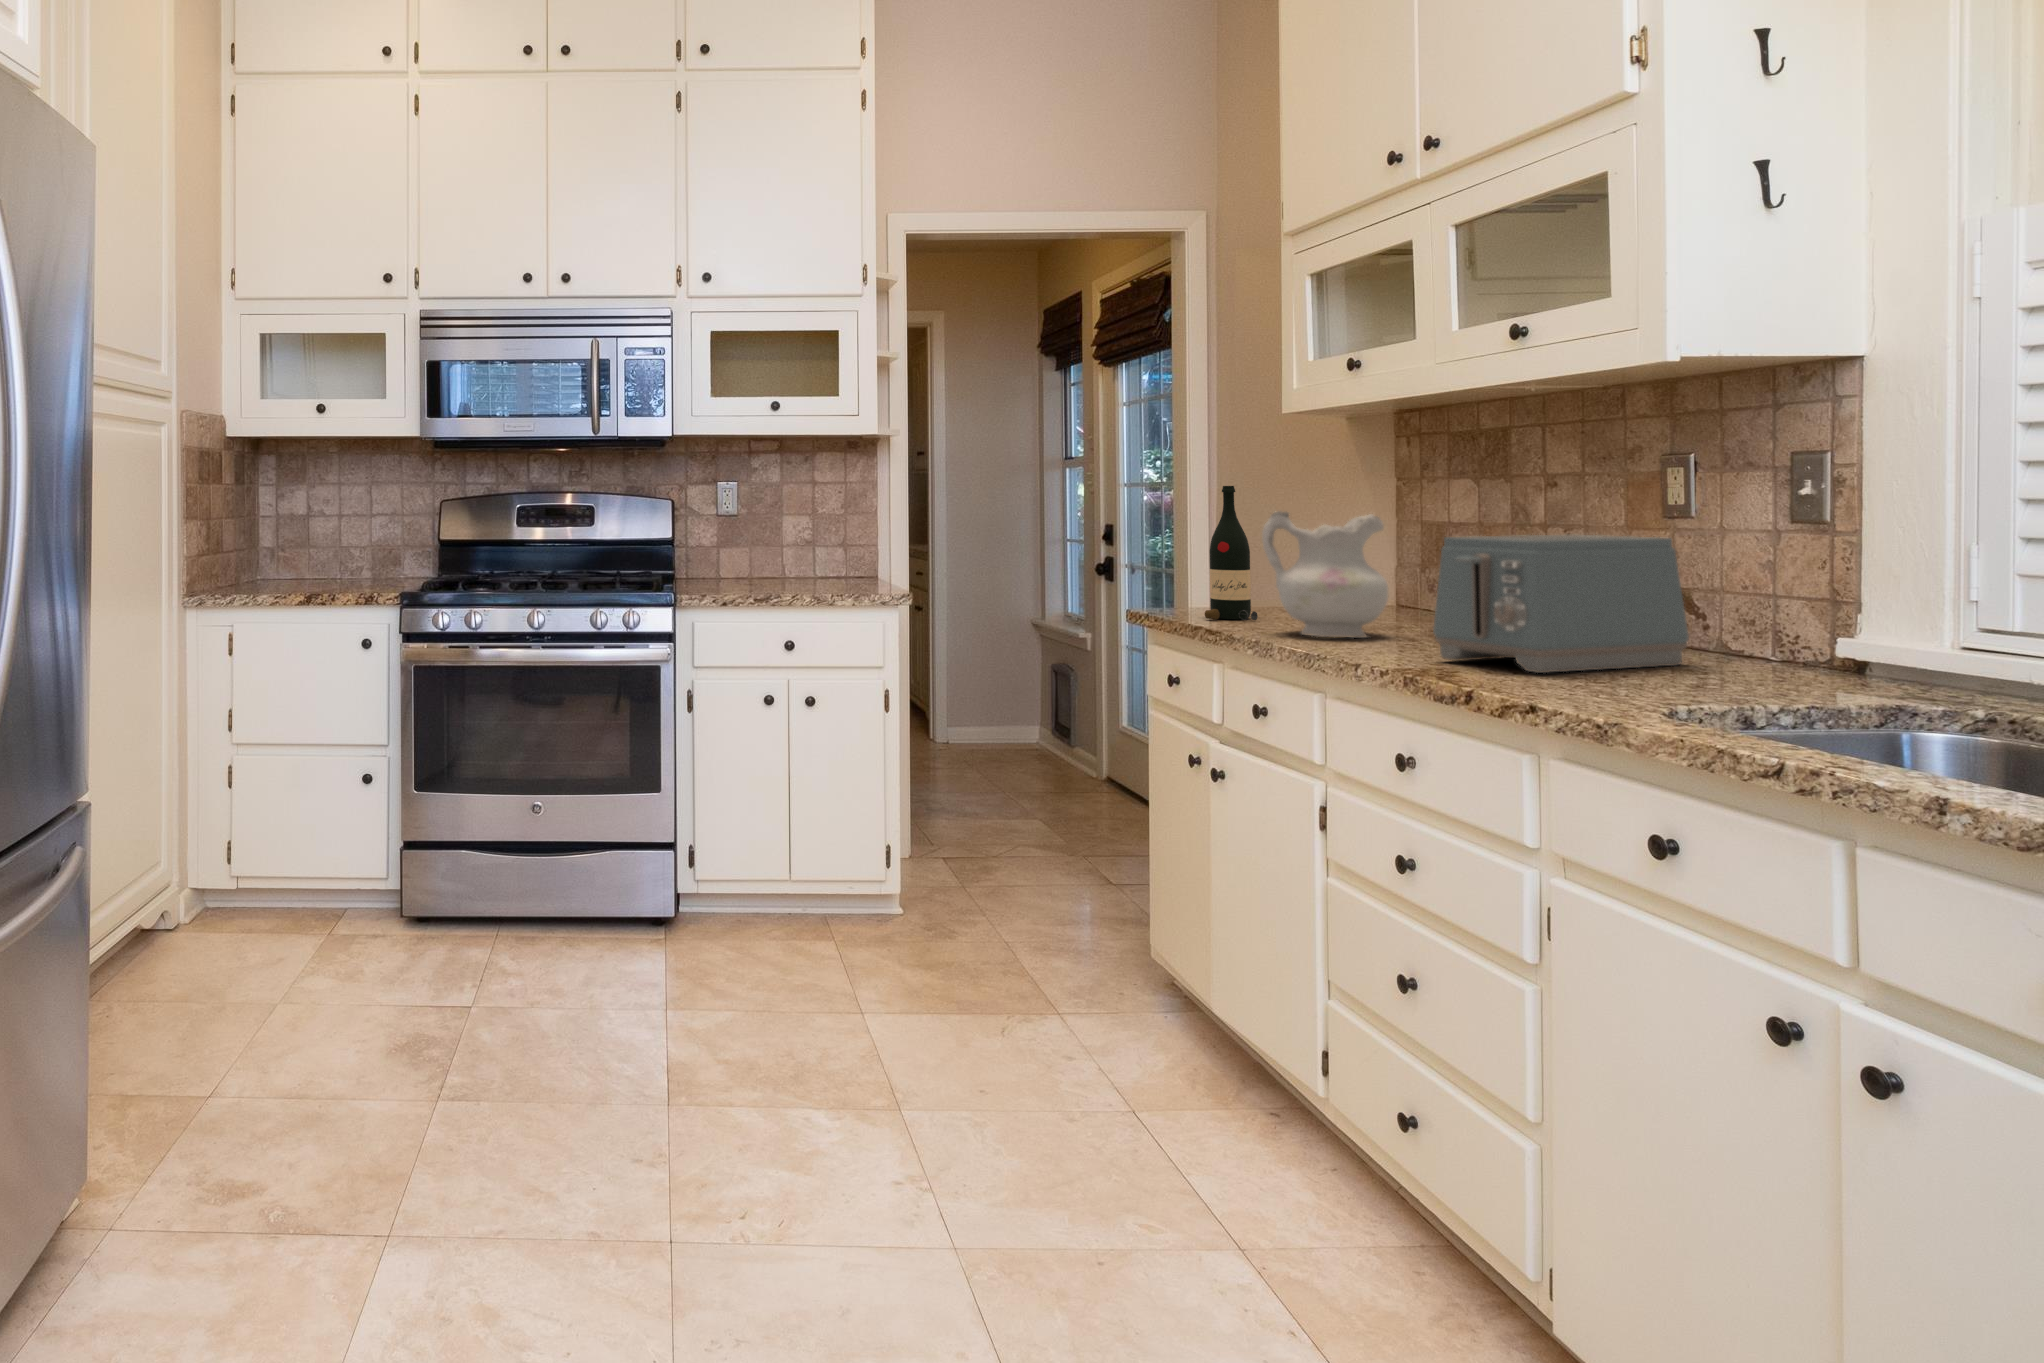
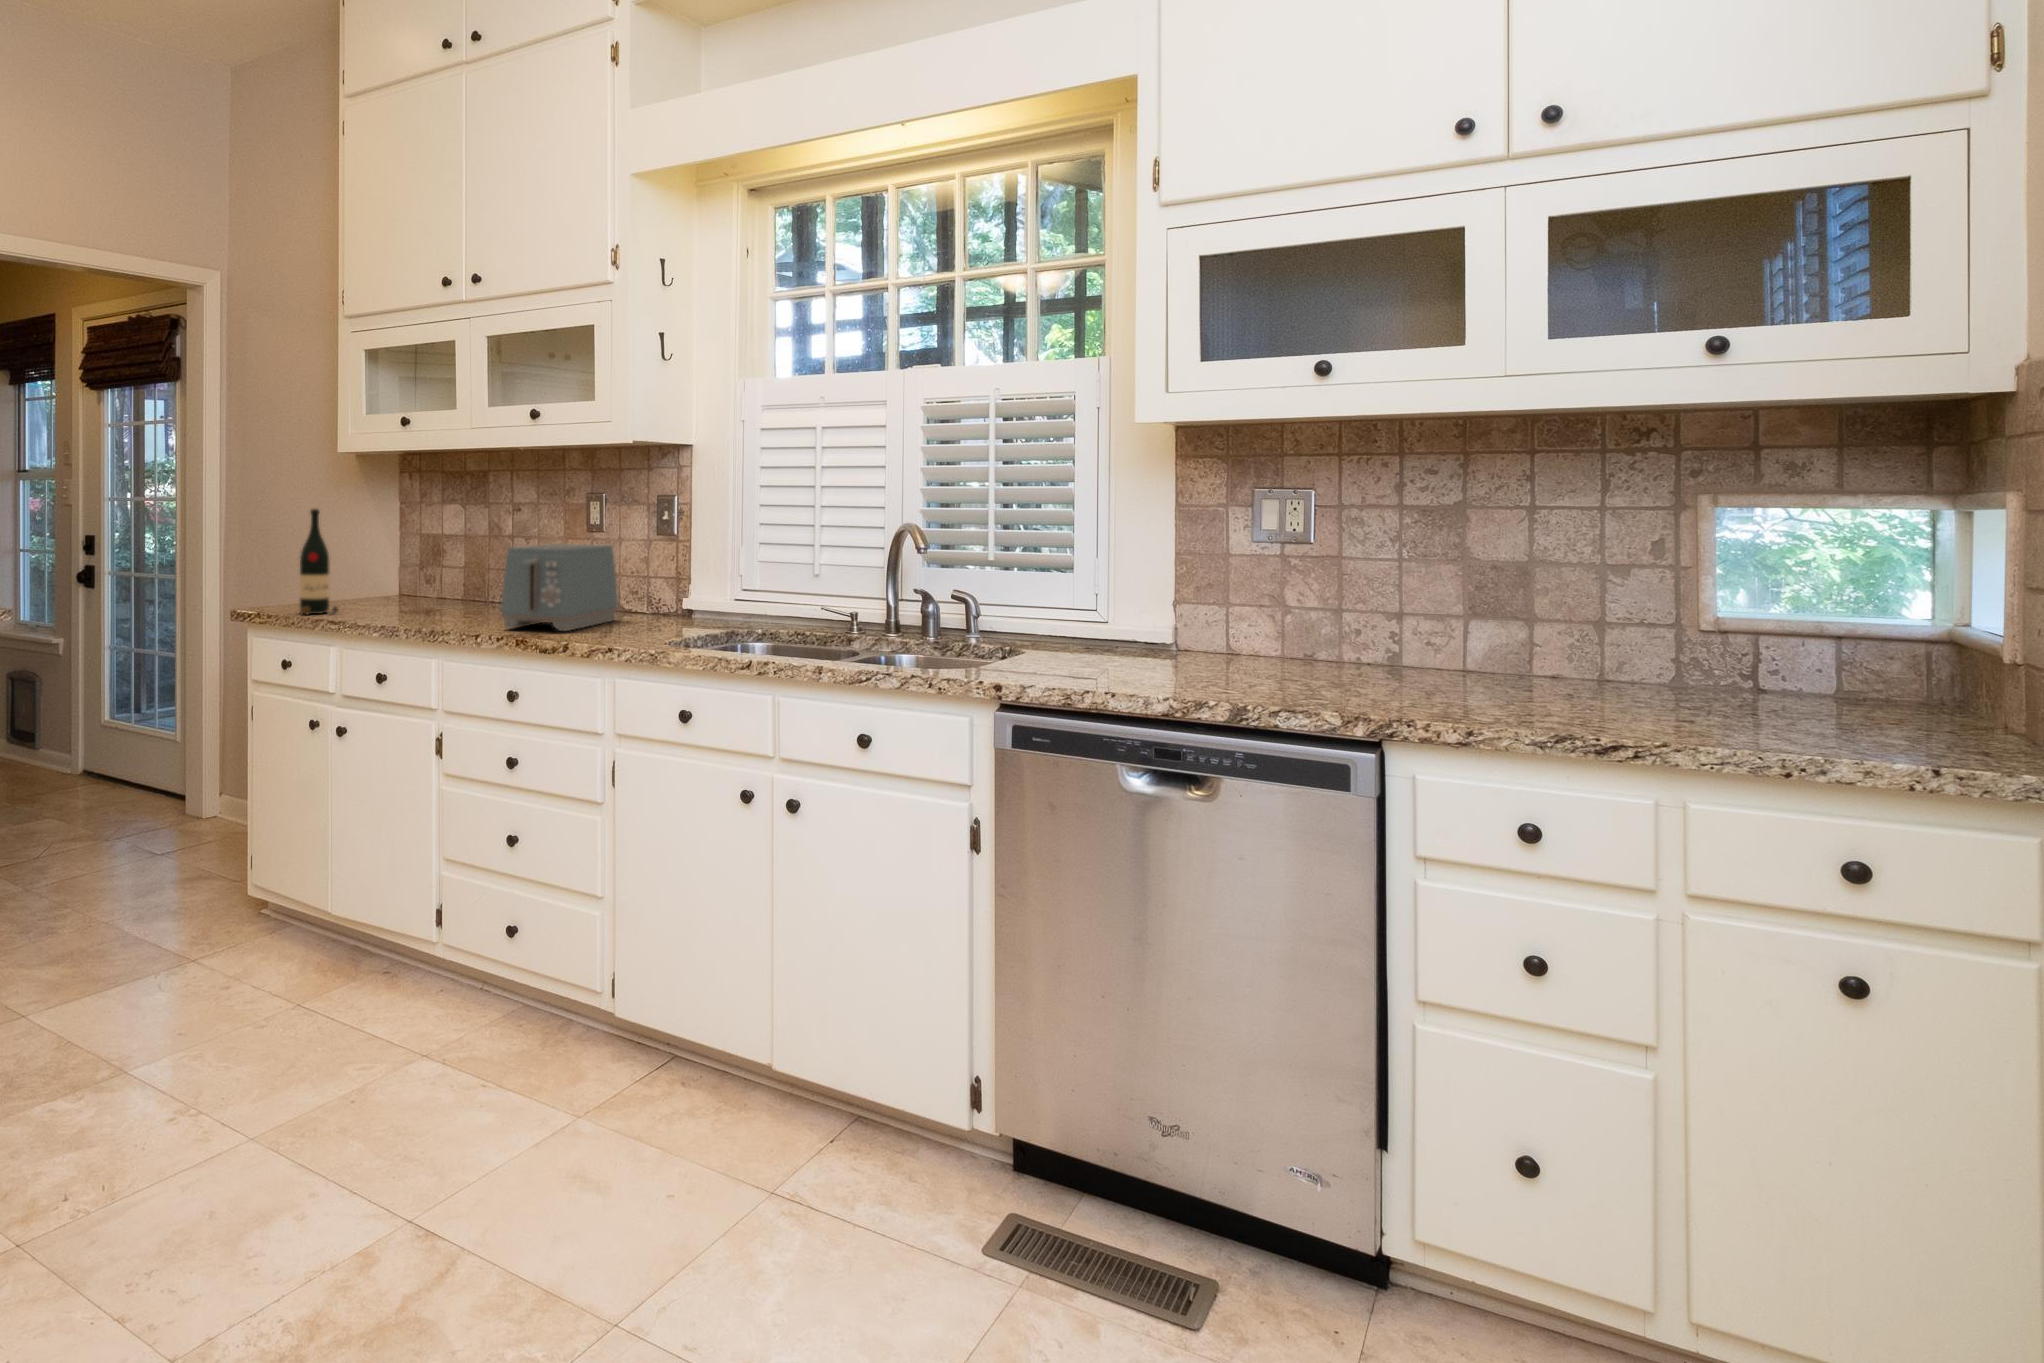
ceramic pitcher: present [1262,511,1388,638] -> none [365,529,444,621]

